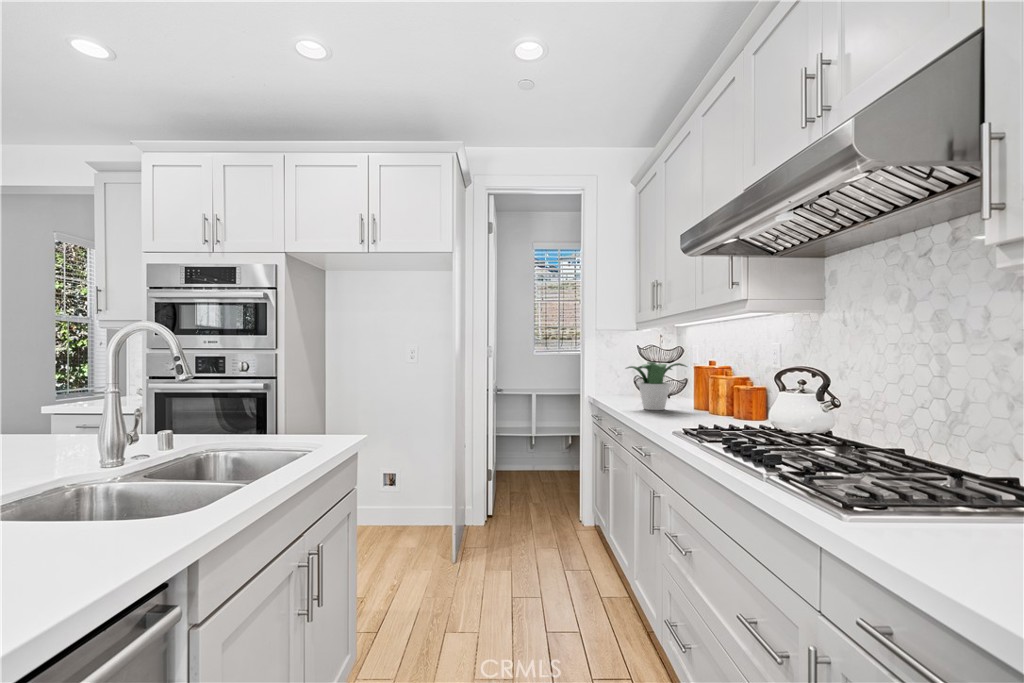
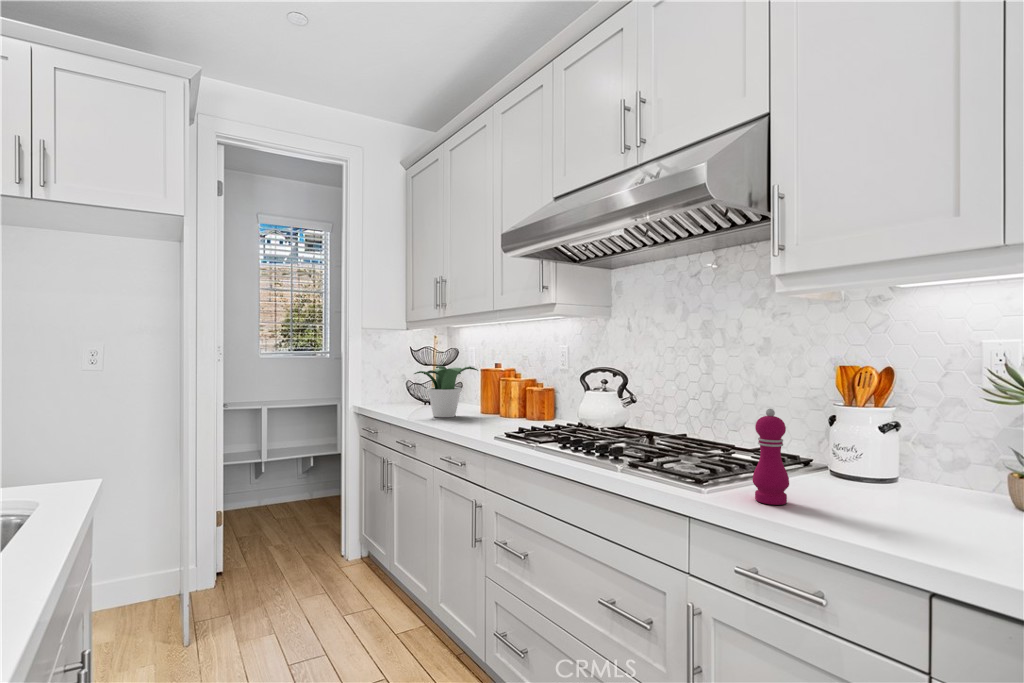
pepper mill: none [906,425,964,554] -> present [753,409,789,505]

